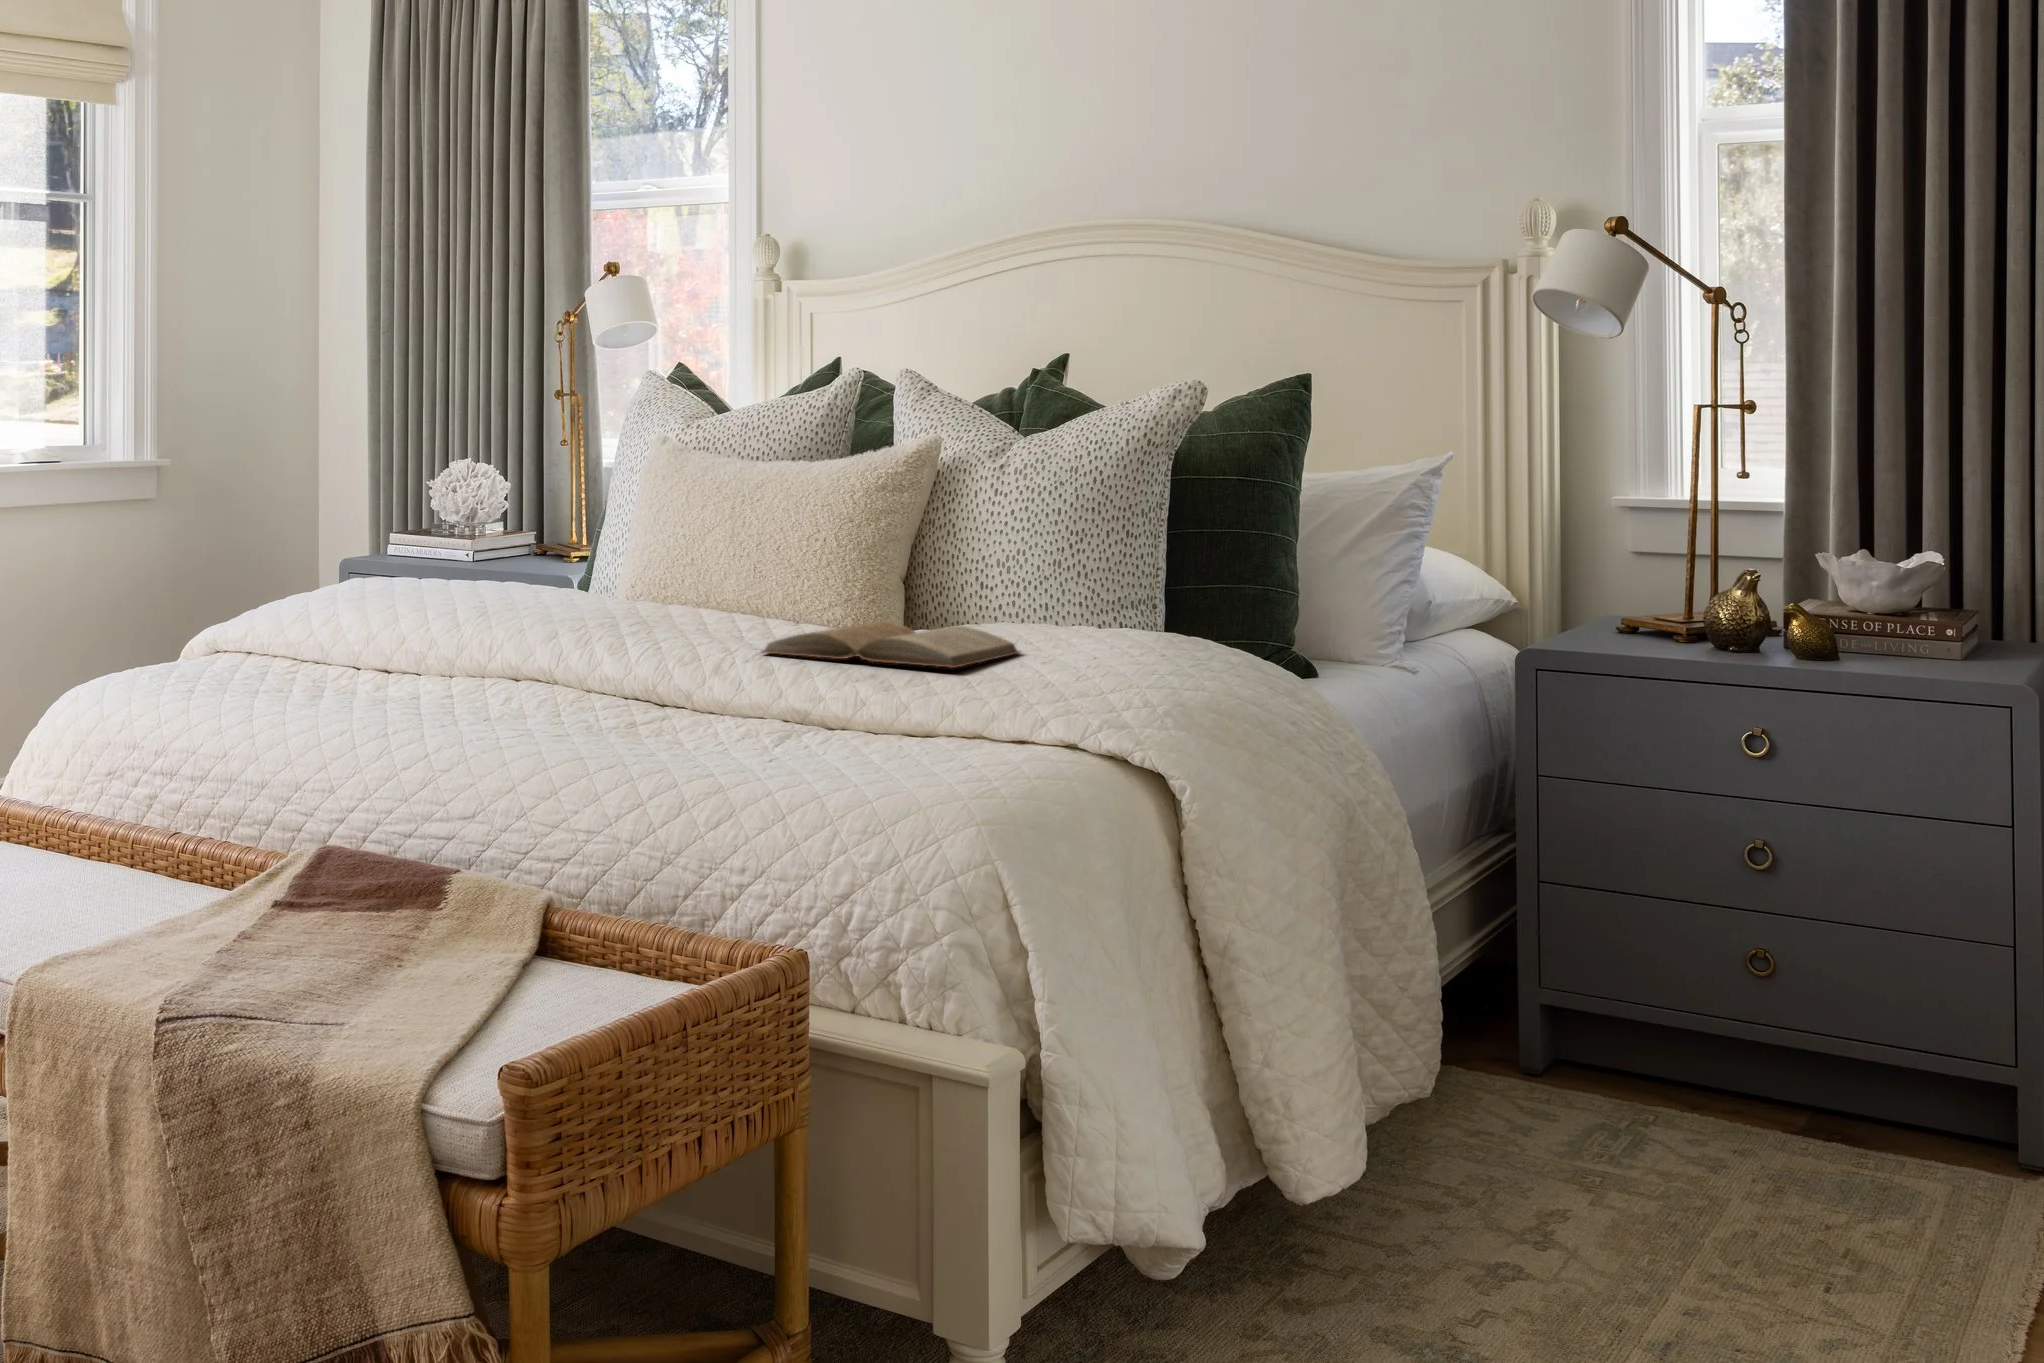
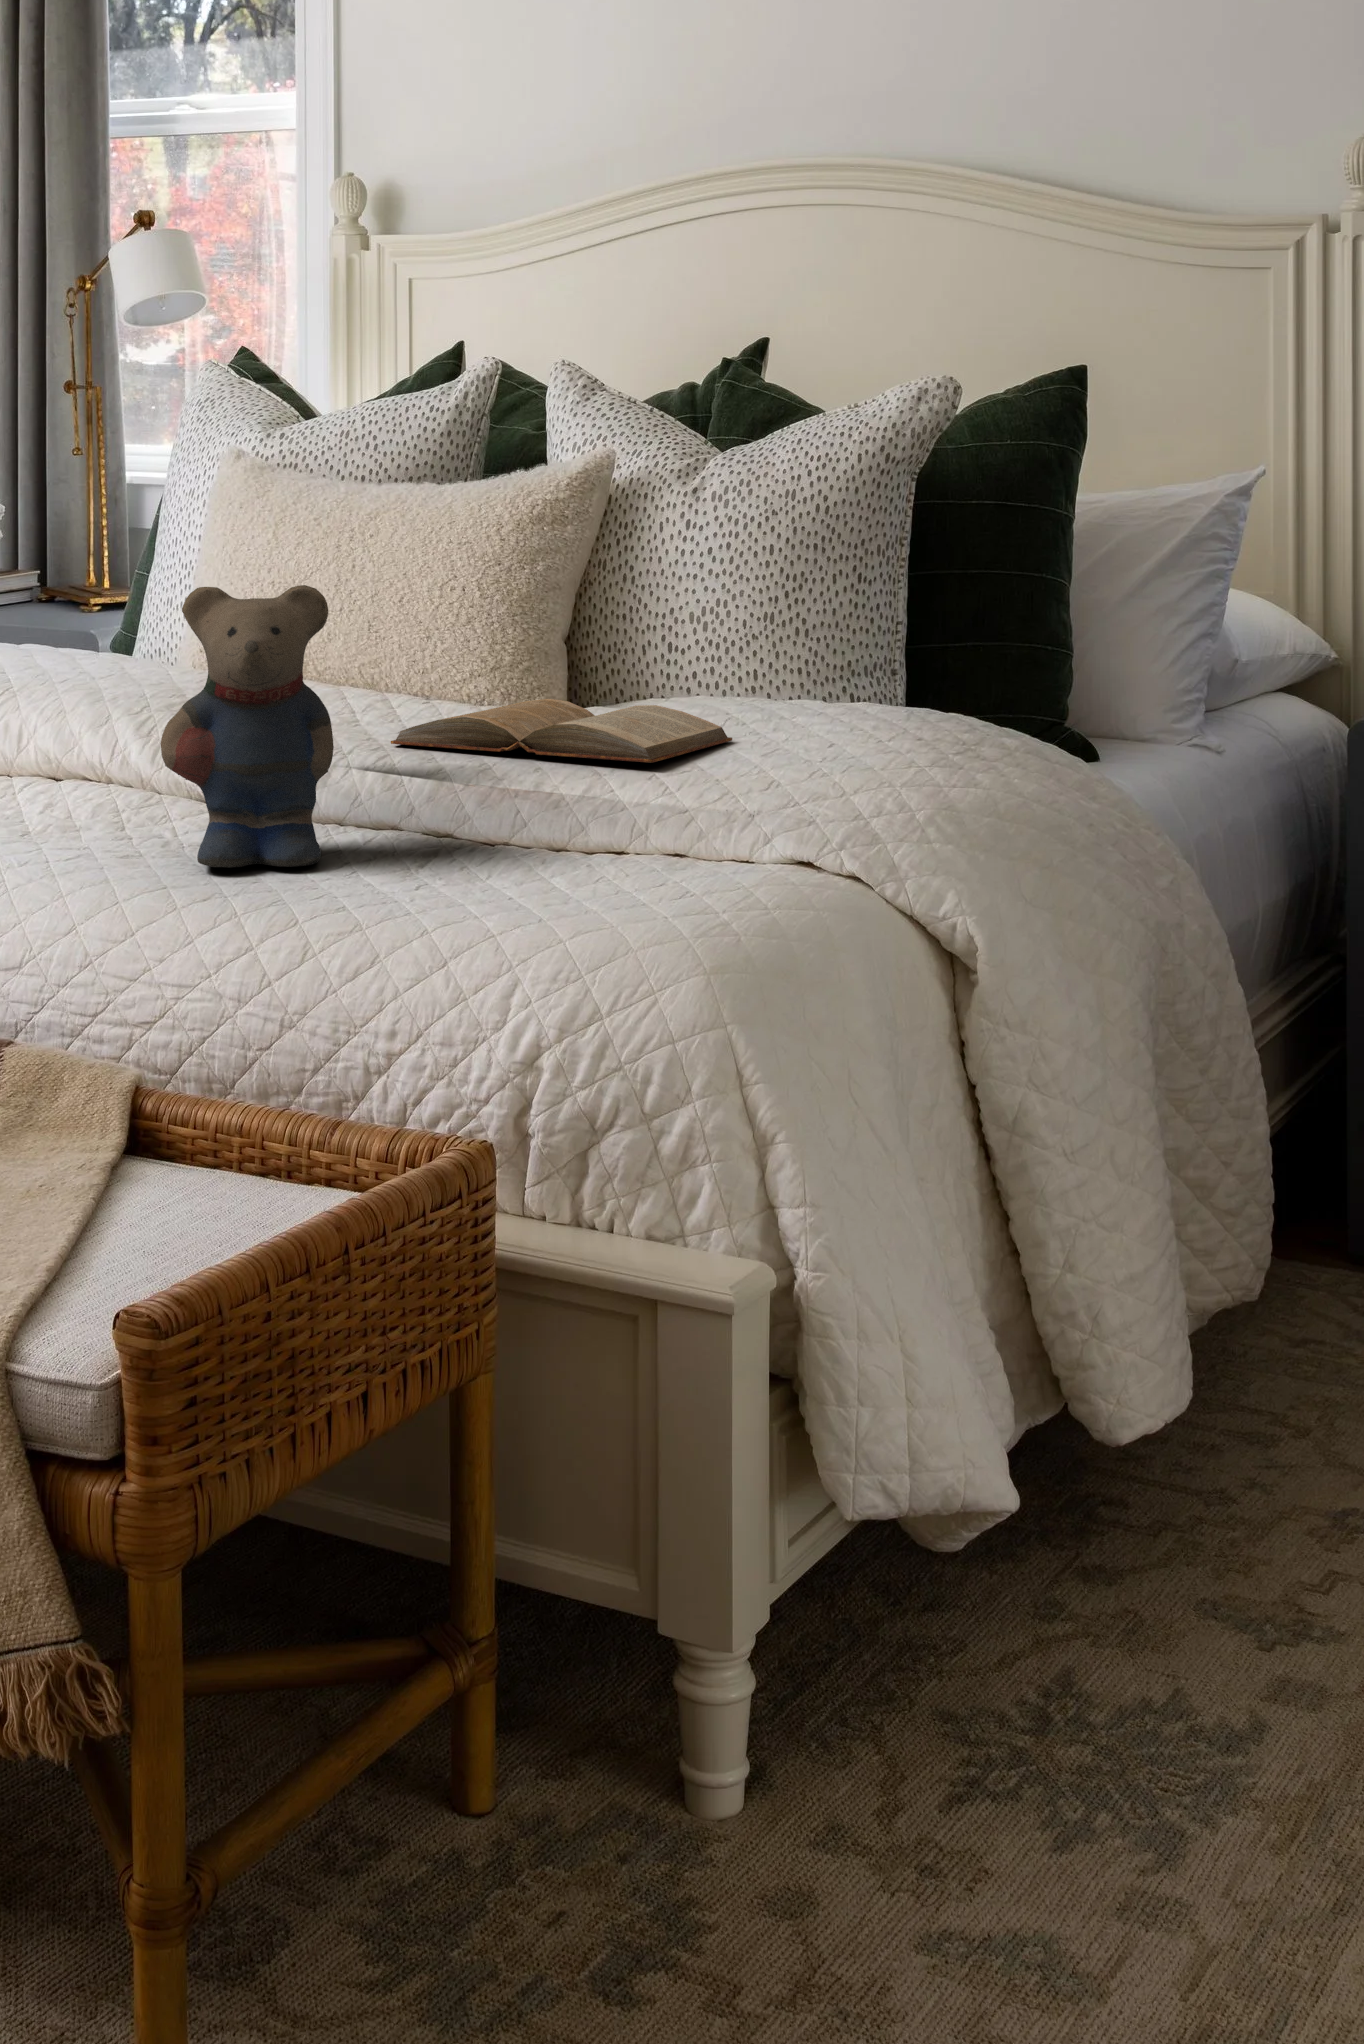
teddy bear: none [580,530,712,743] -> present [161,585,334,868]

